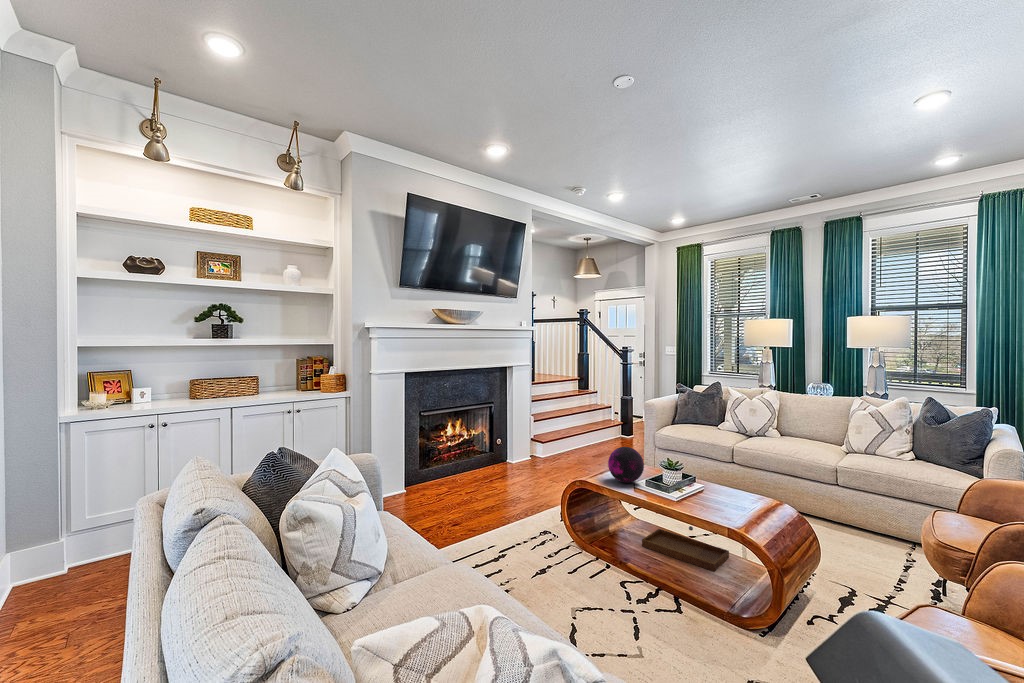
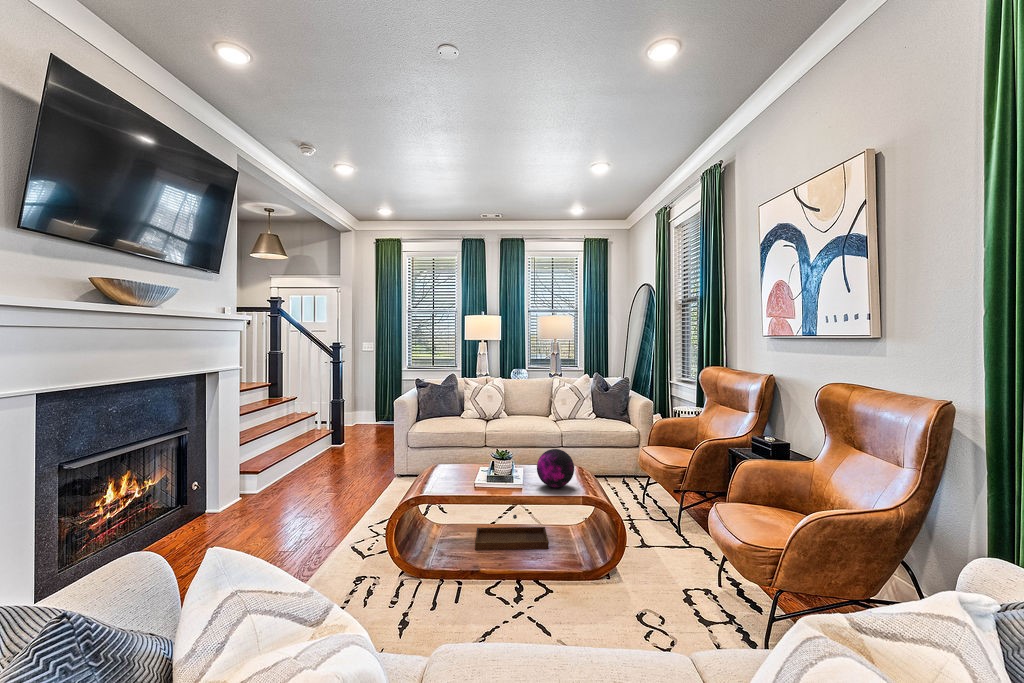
decorative orb: present [608,447,644,483] -> present [537,449,574,488]

